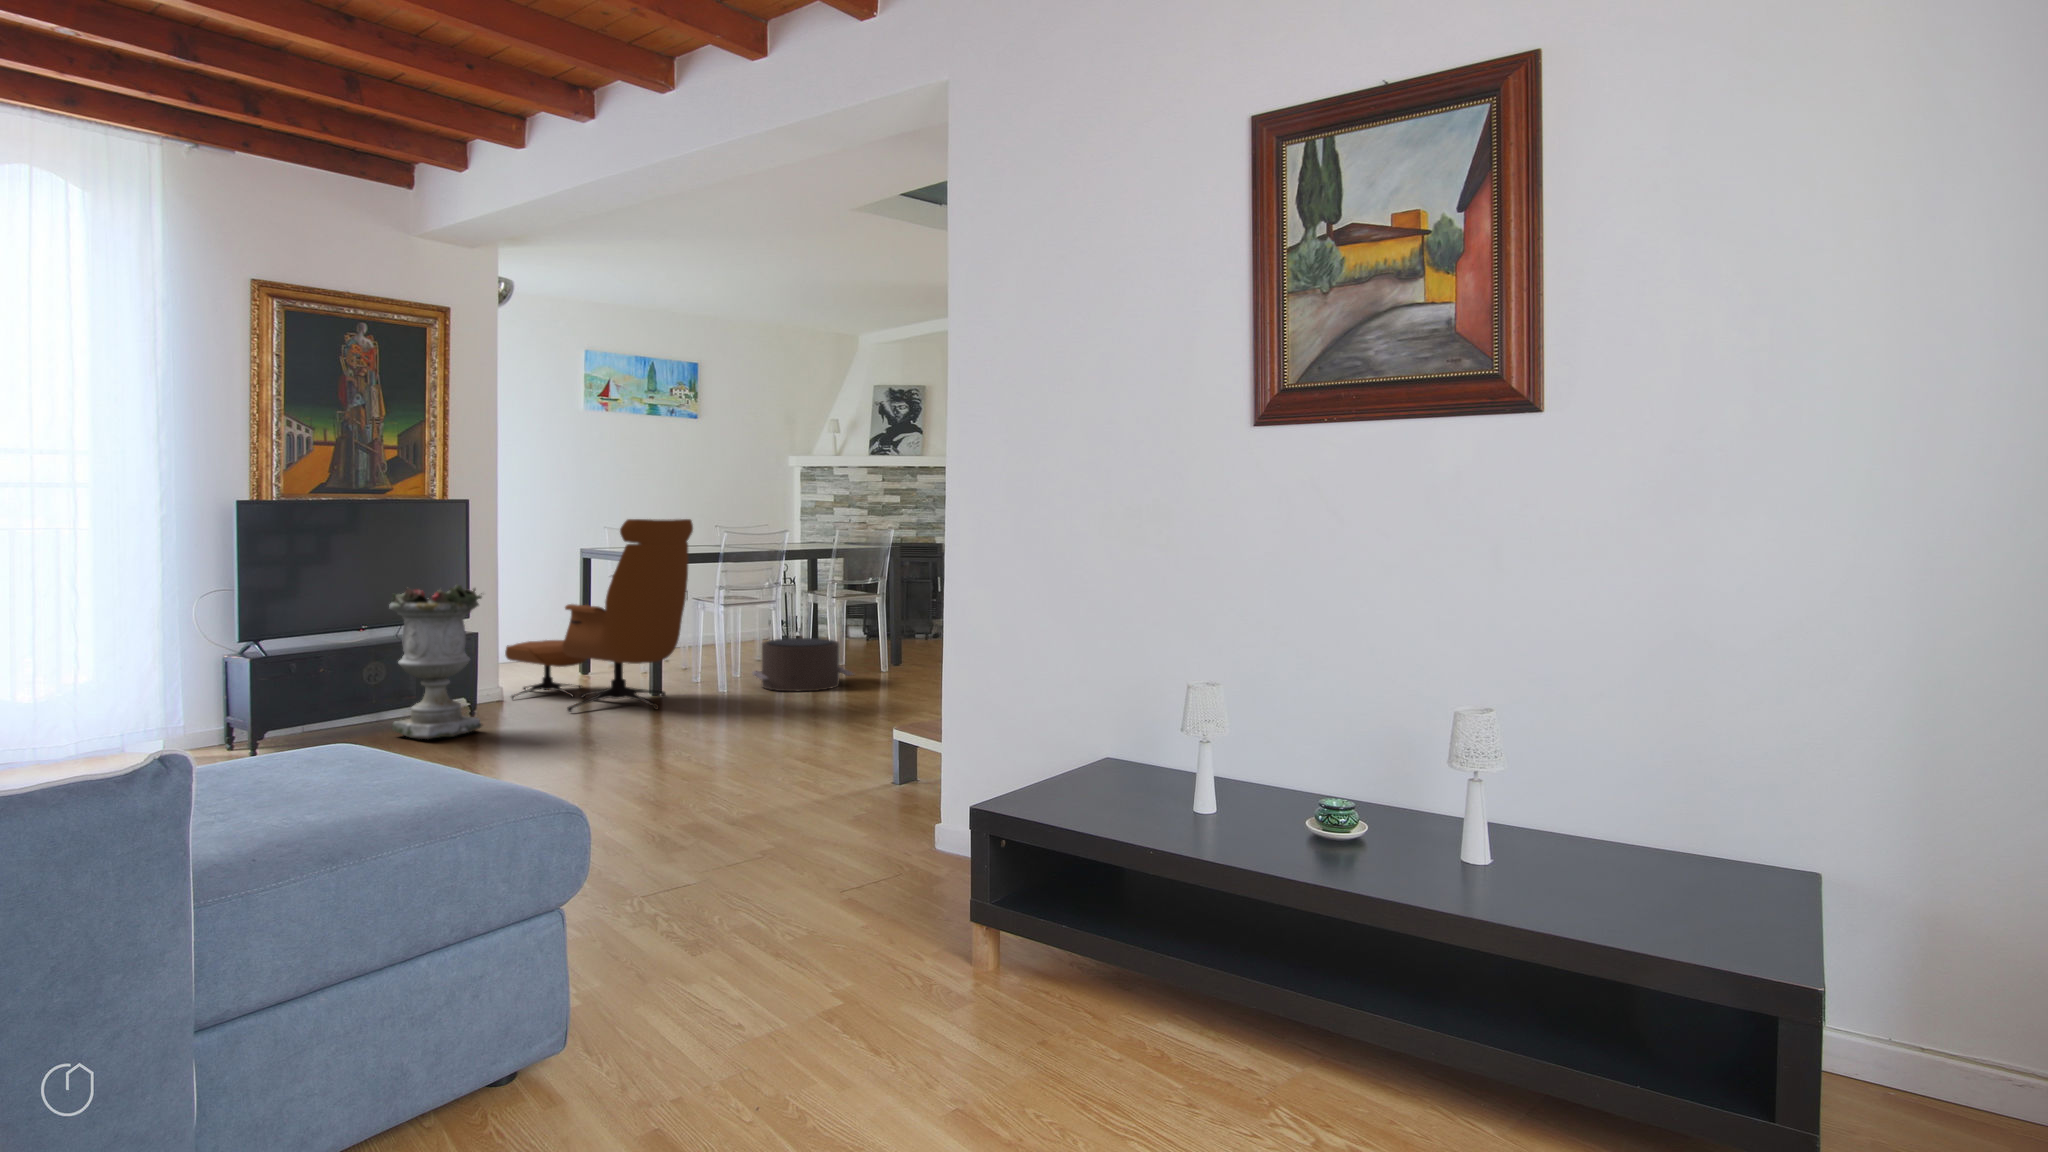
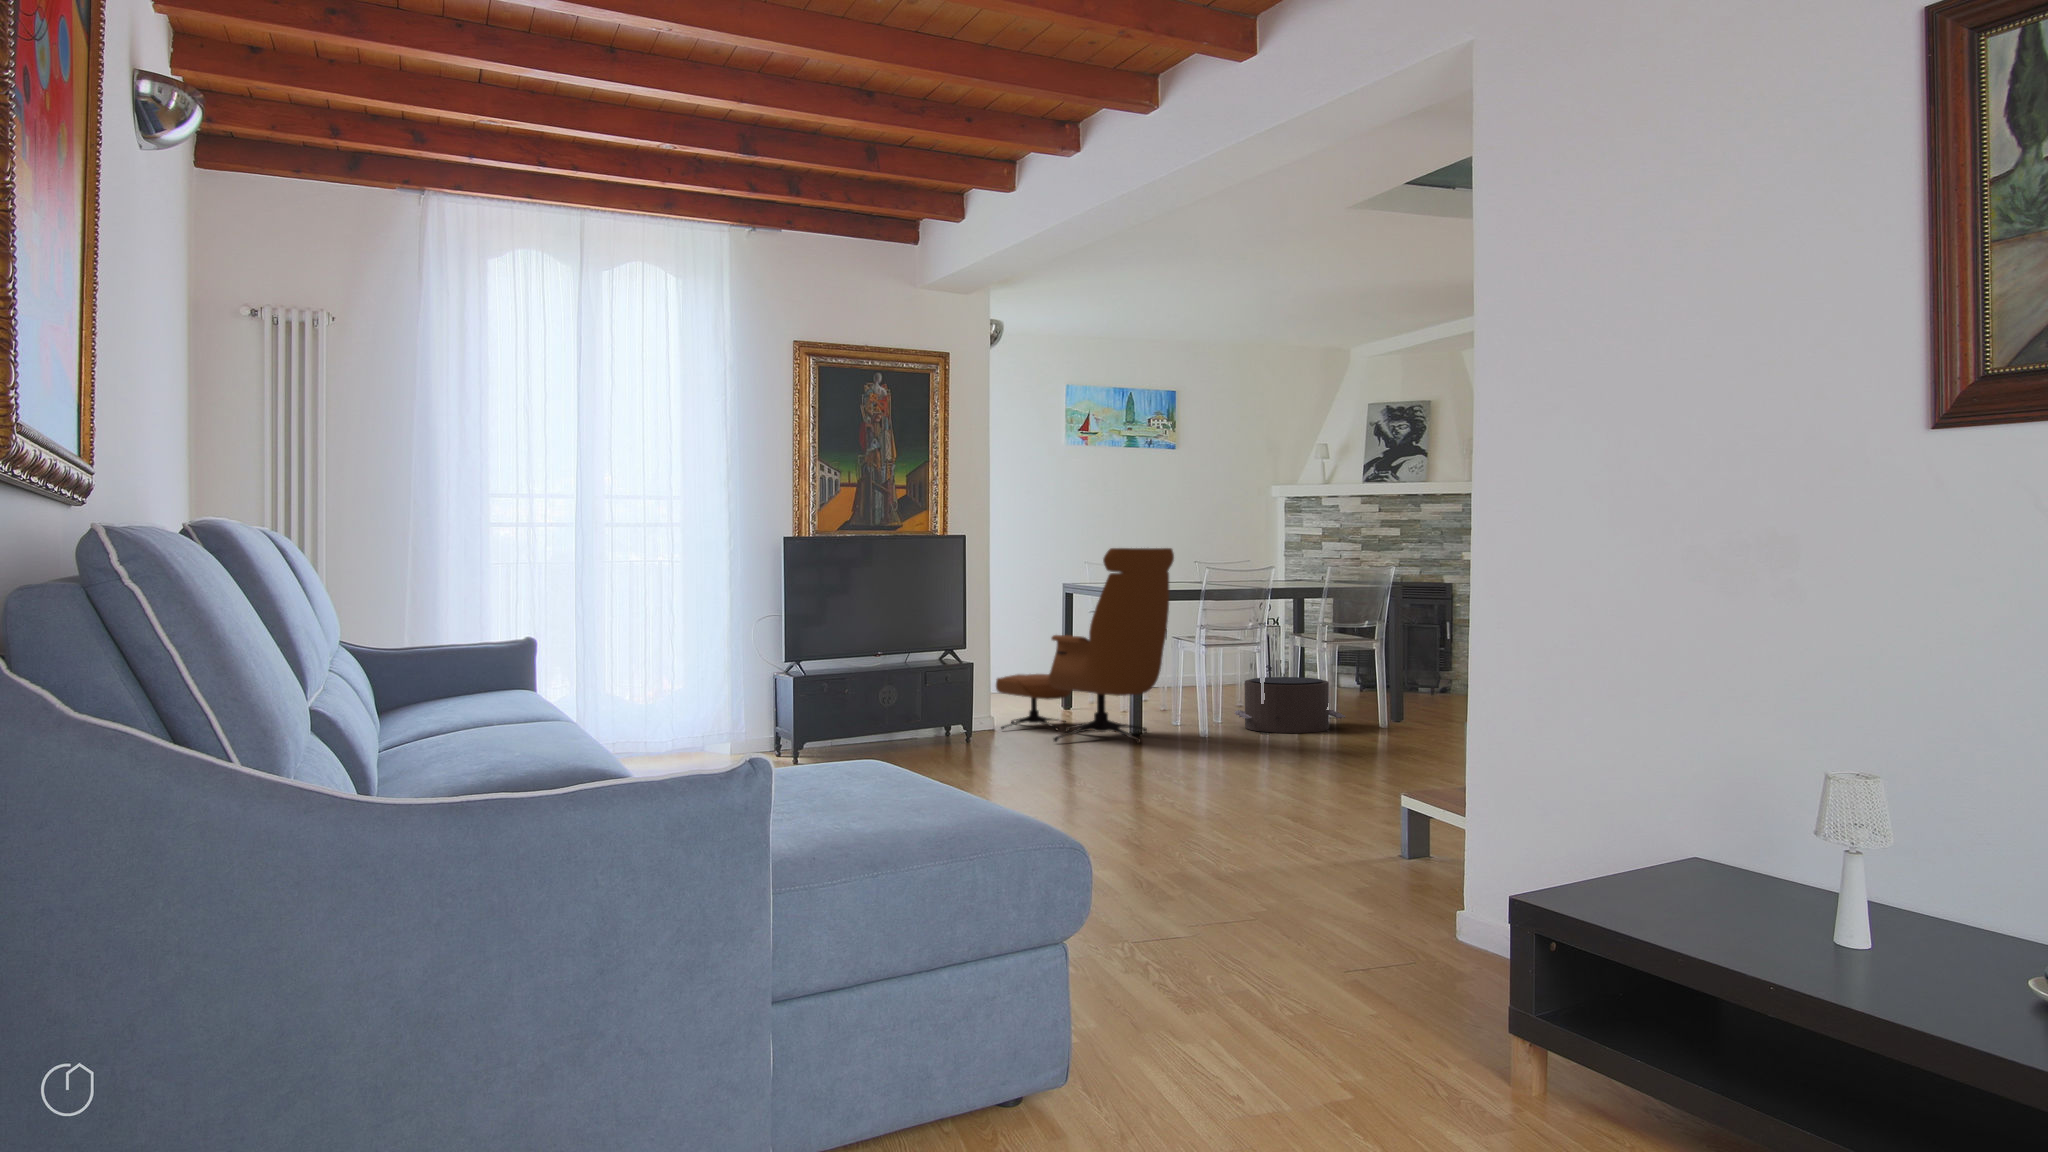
planter: present [389,585,482,739] -> none [900,612,981,758]

